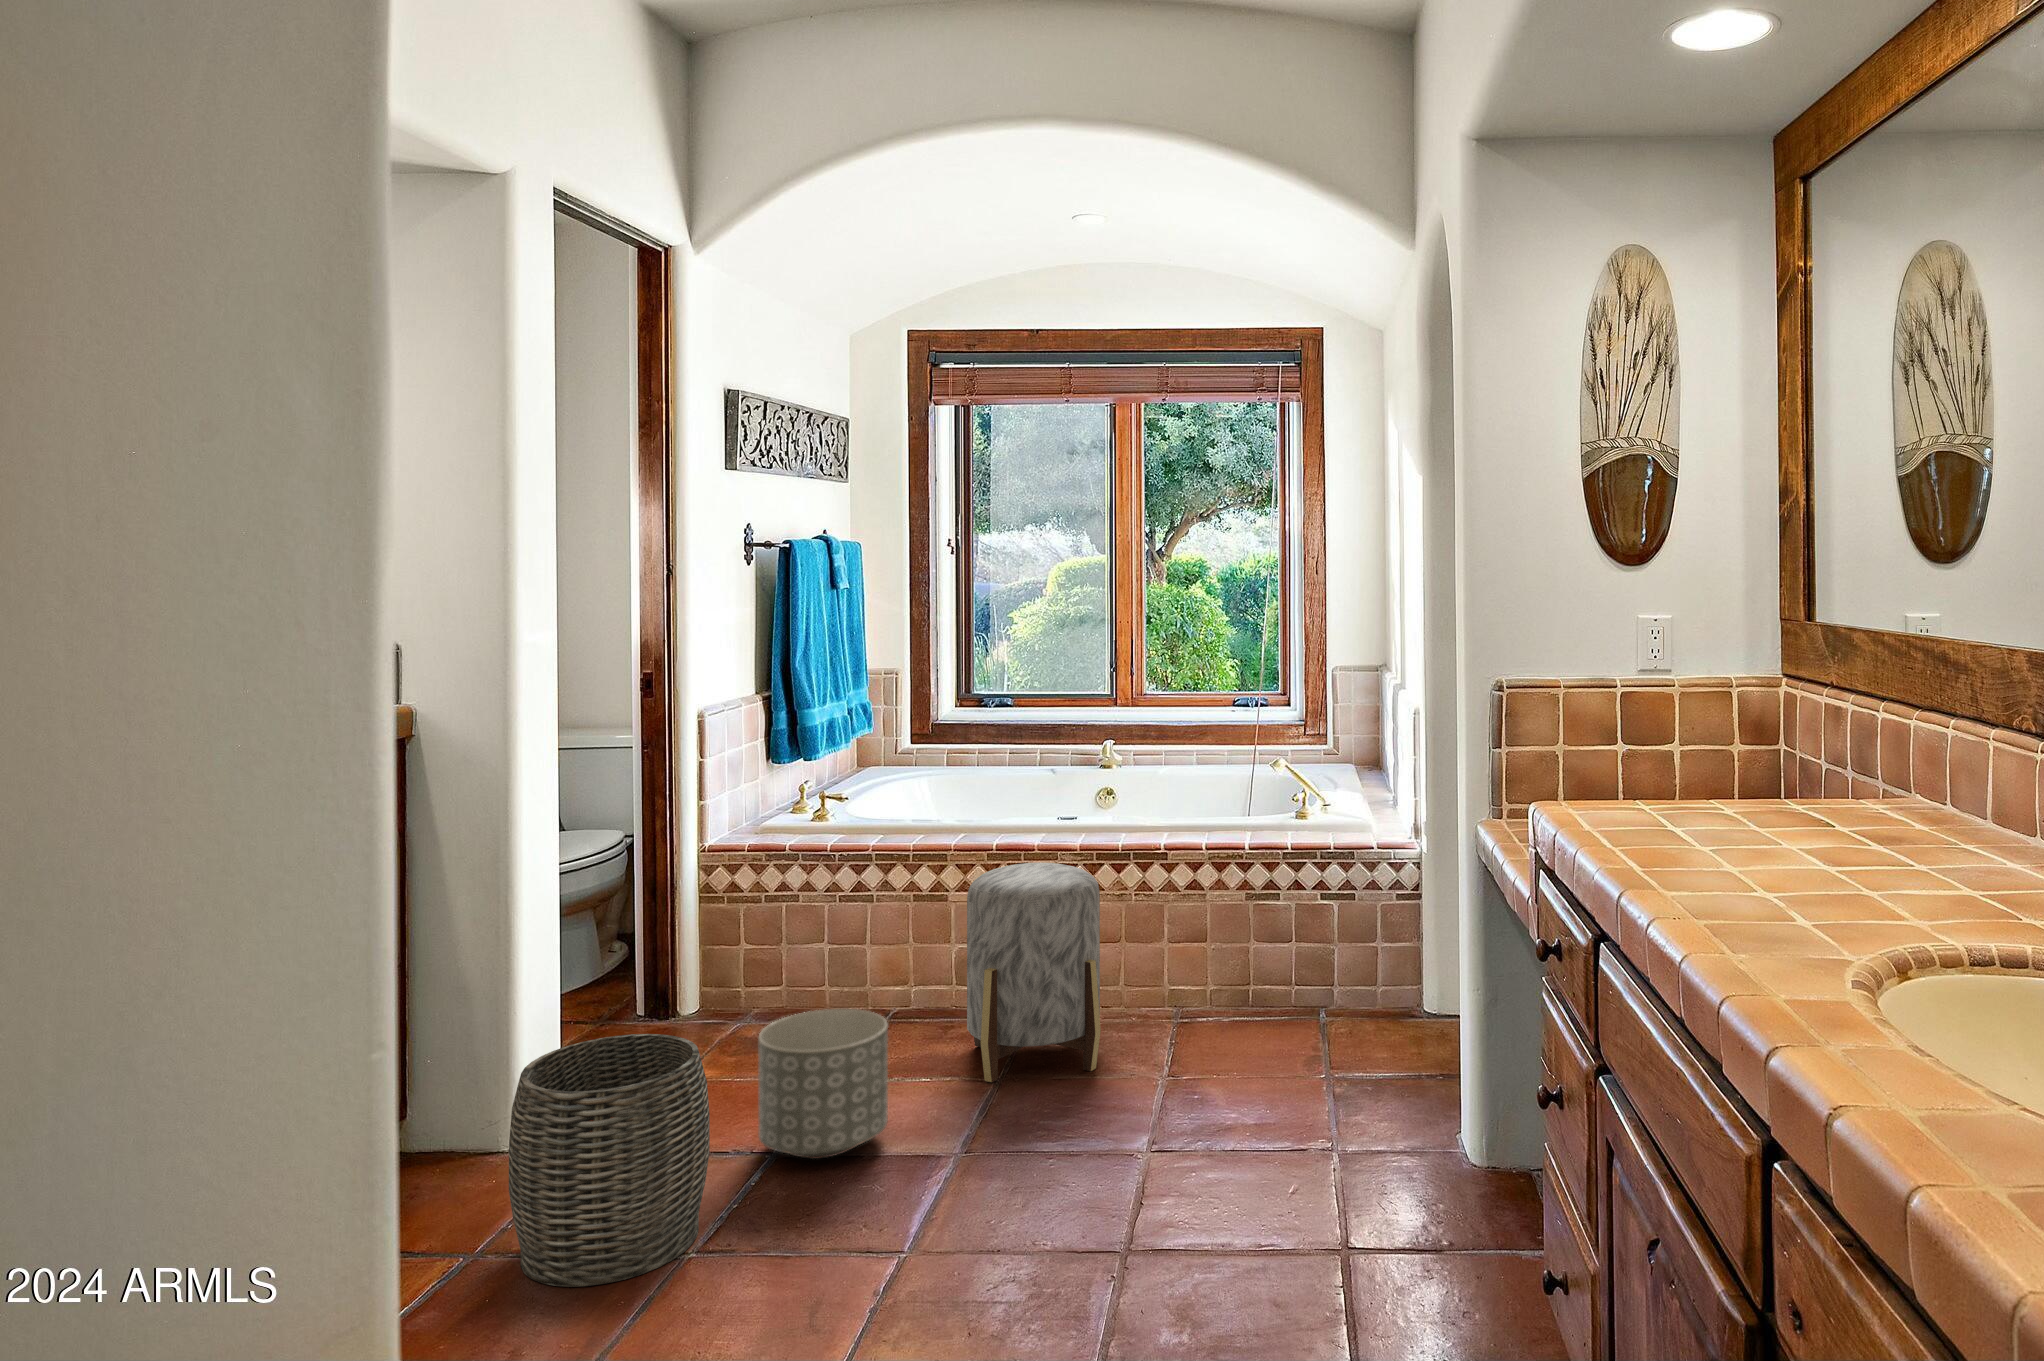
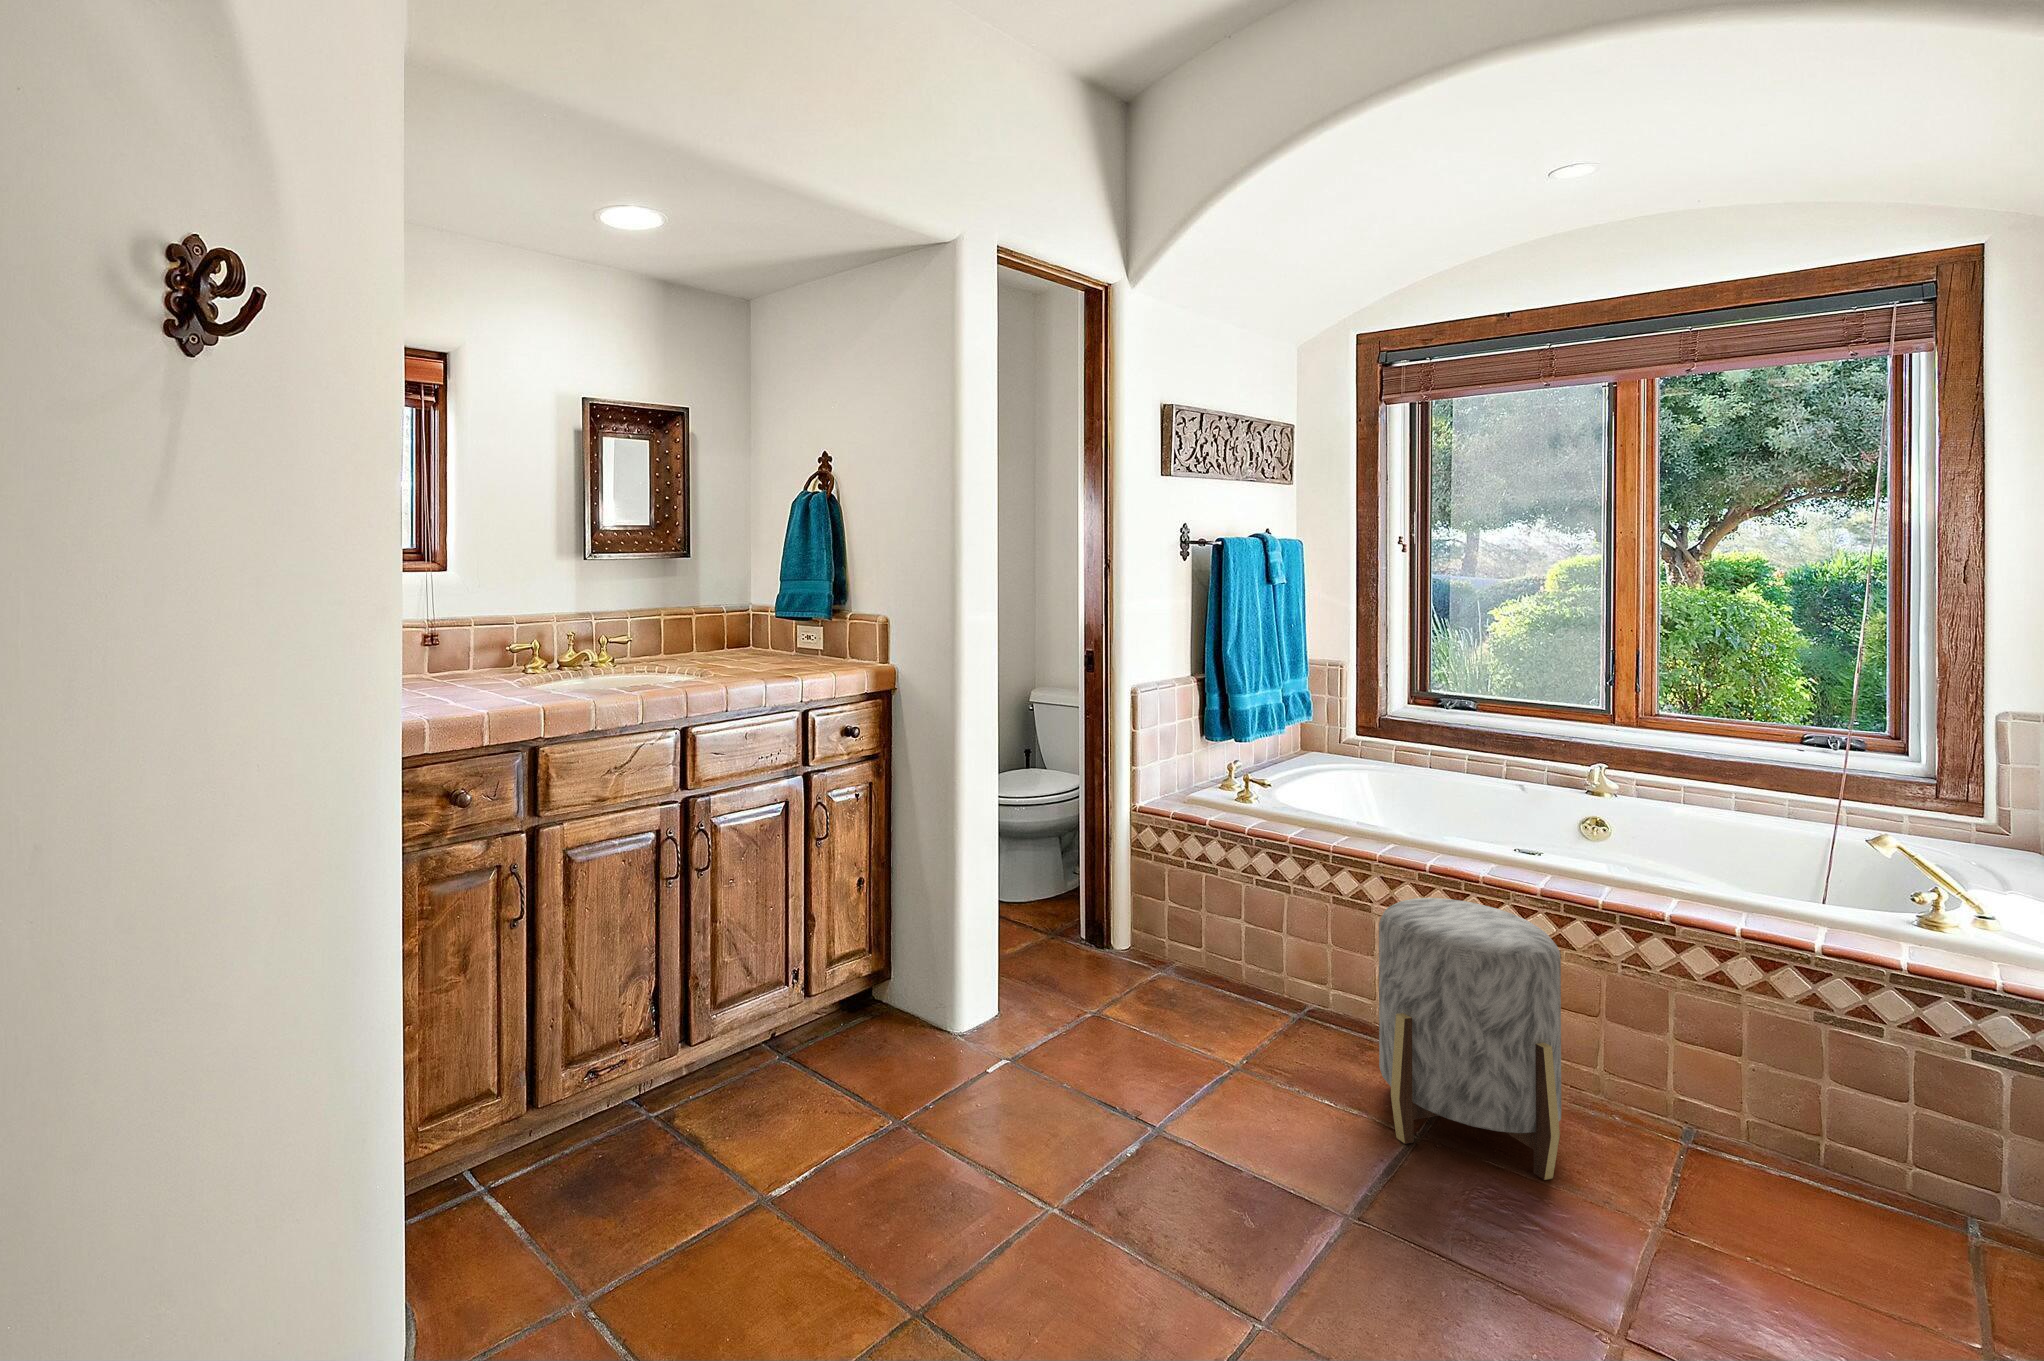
planter: present [758,1009,888,1159] -> none [1130,1002,1265,1171]
woven basket: present [509,1034,710,1287] -> none [891,978,1060,1228]

